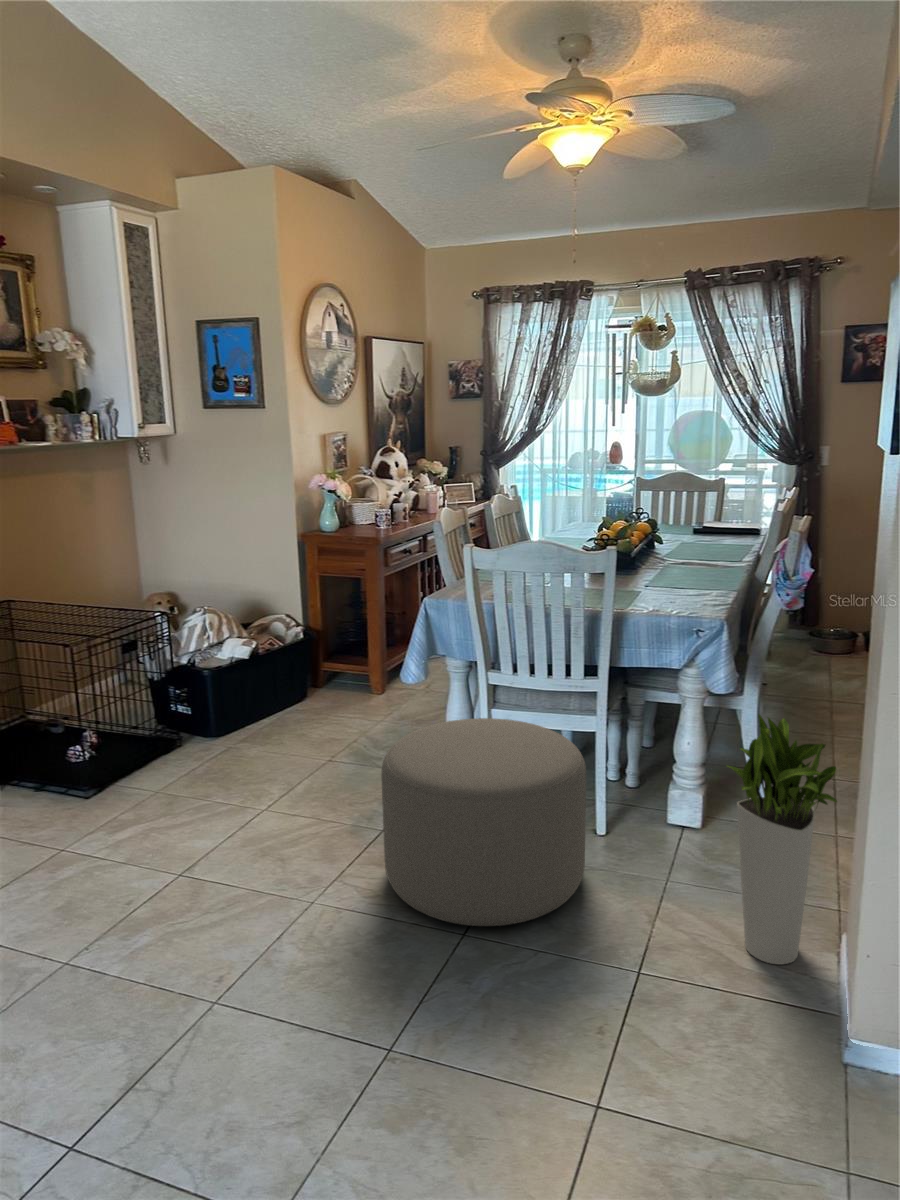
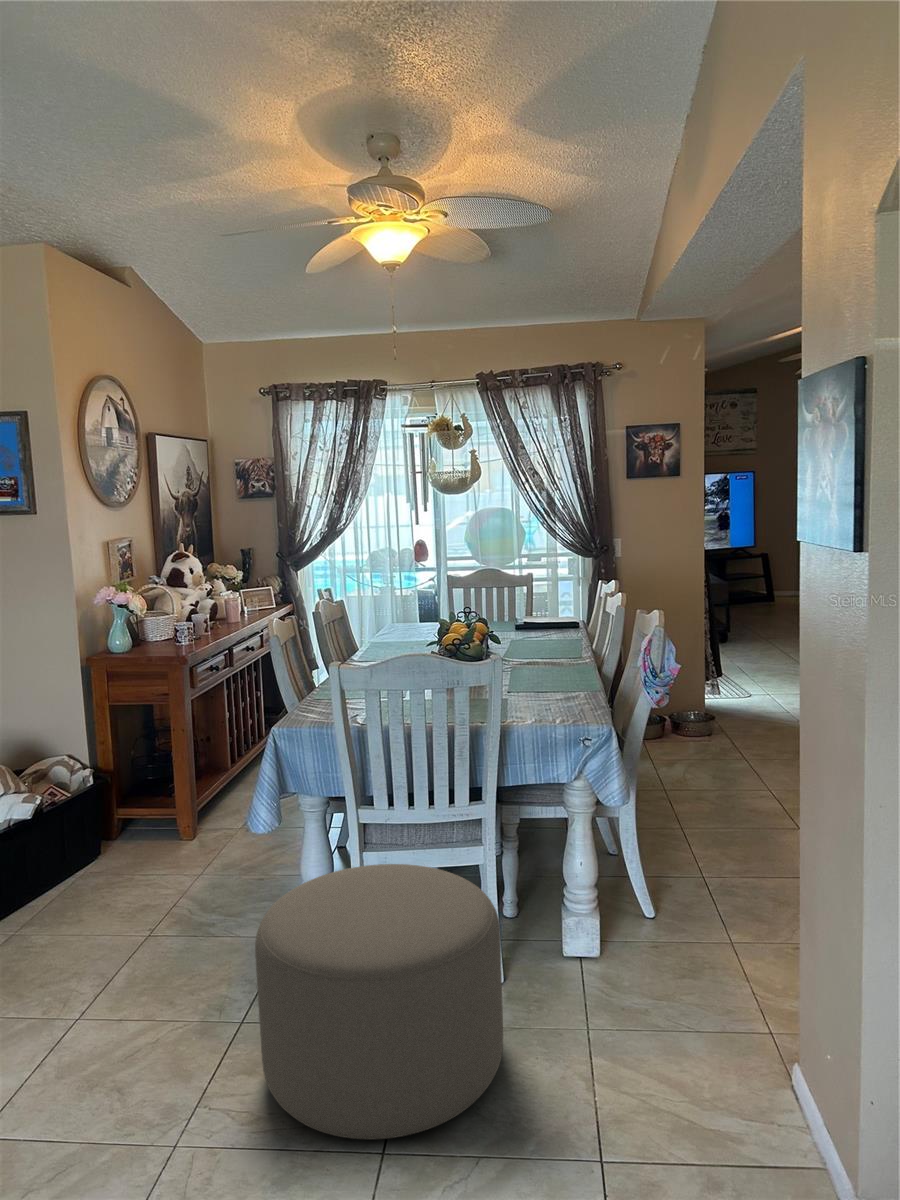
planter: present [727,714,837,964] -> none [658,830,794,1111]

